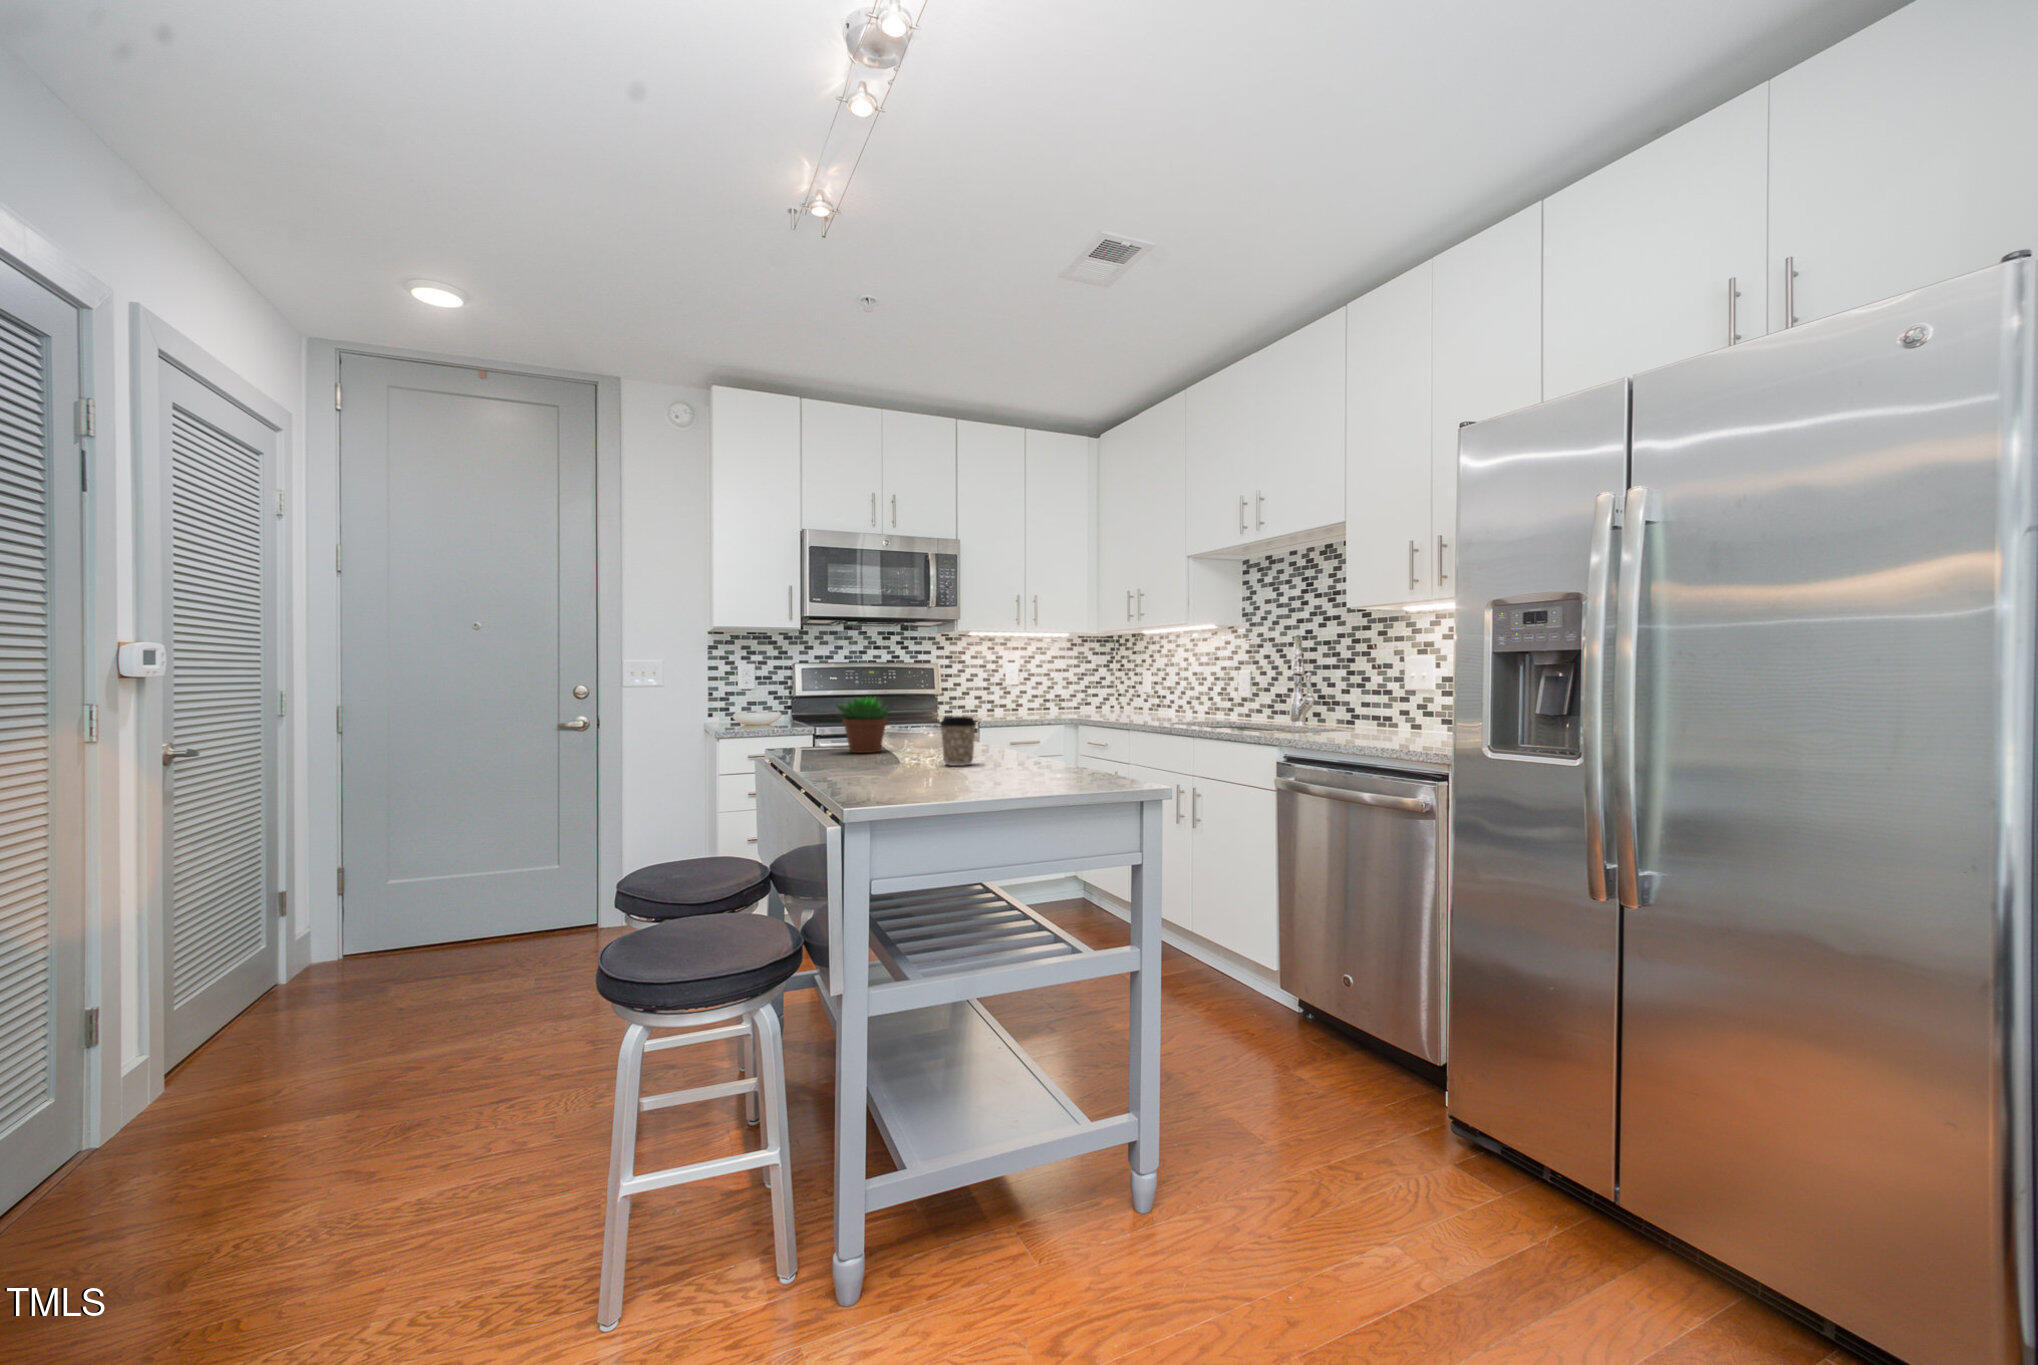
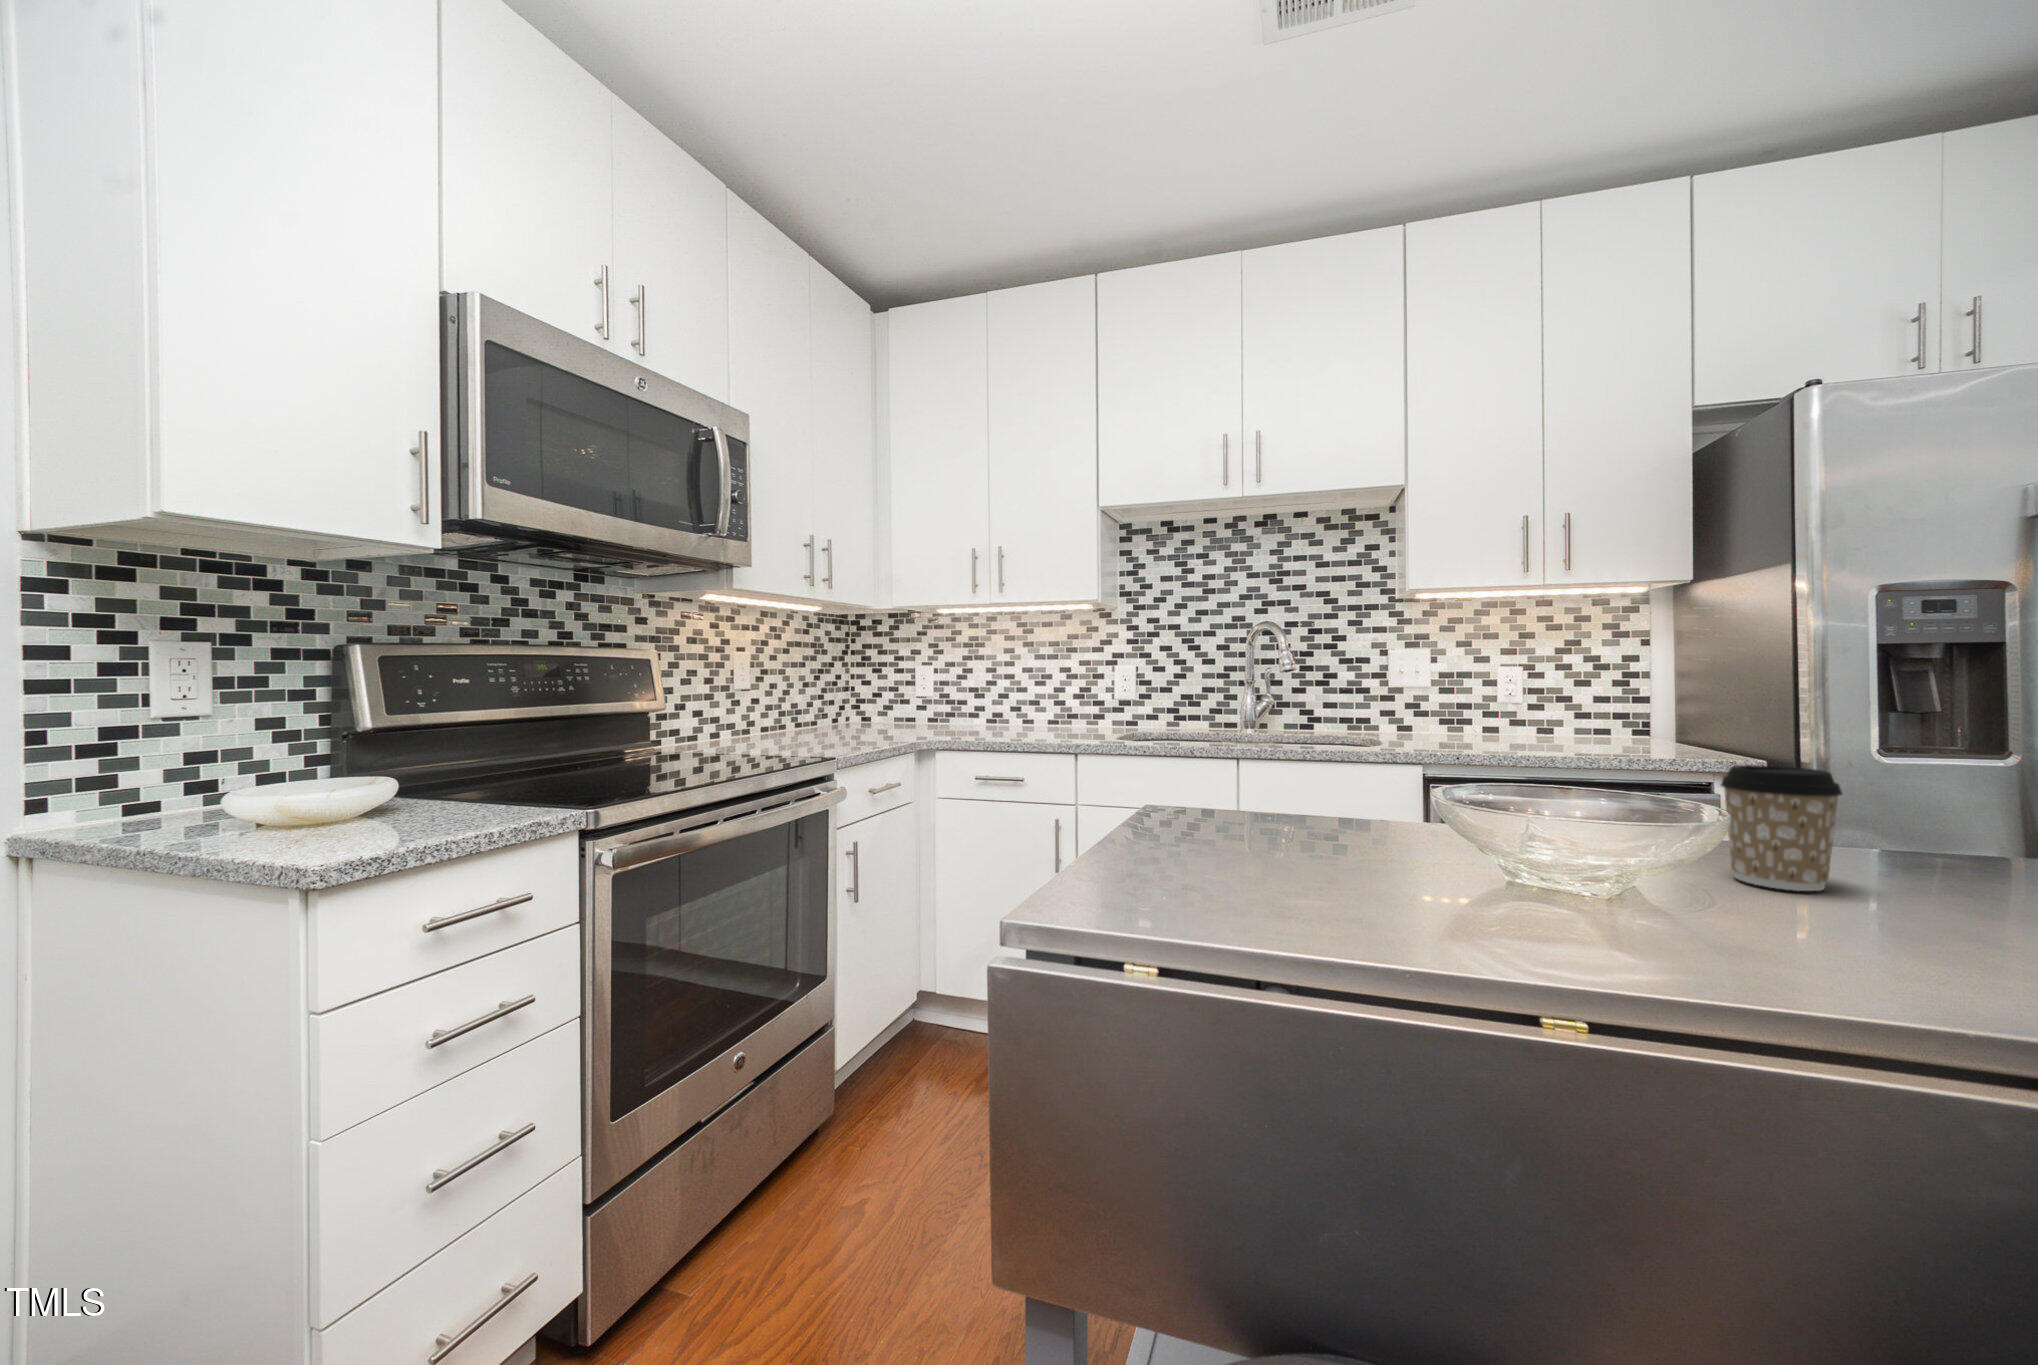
succulent plant: present [837,697,889,753] -> none [1167,723,1333,884]

